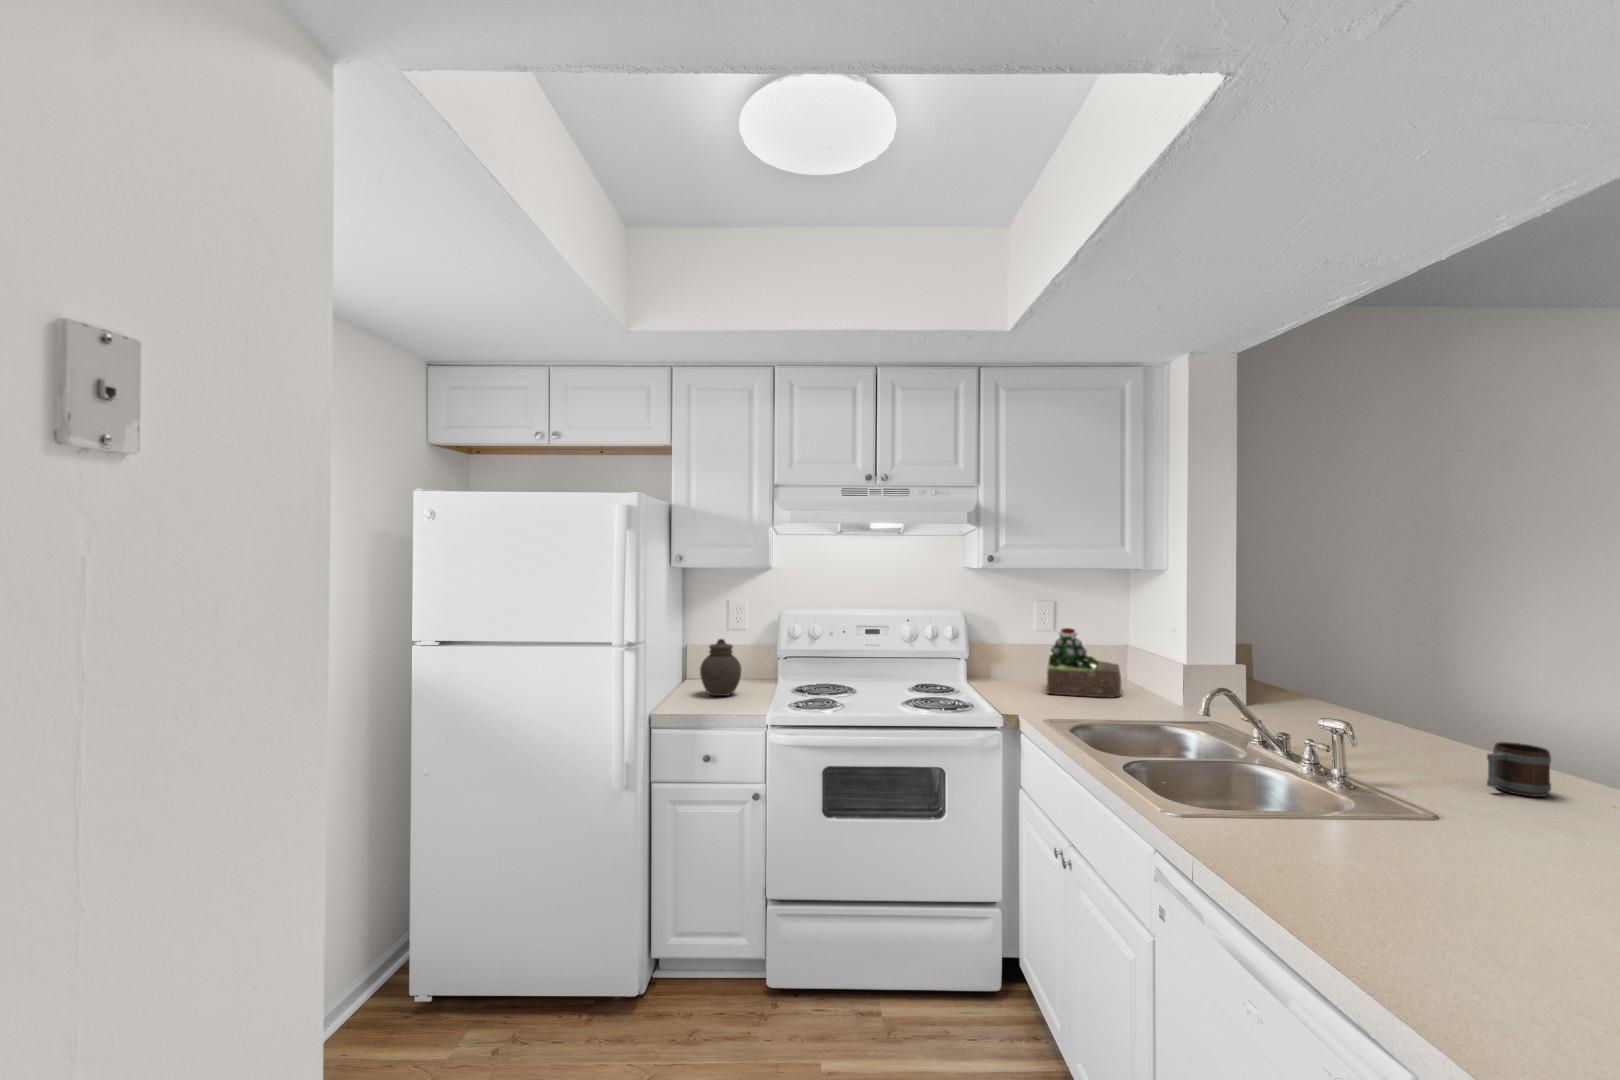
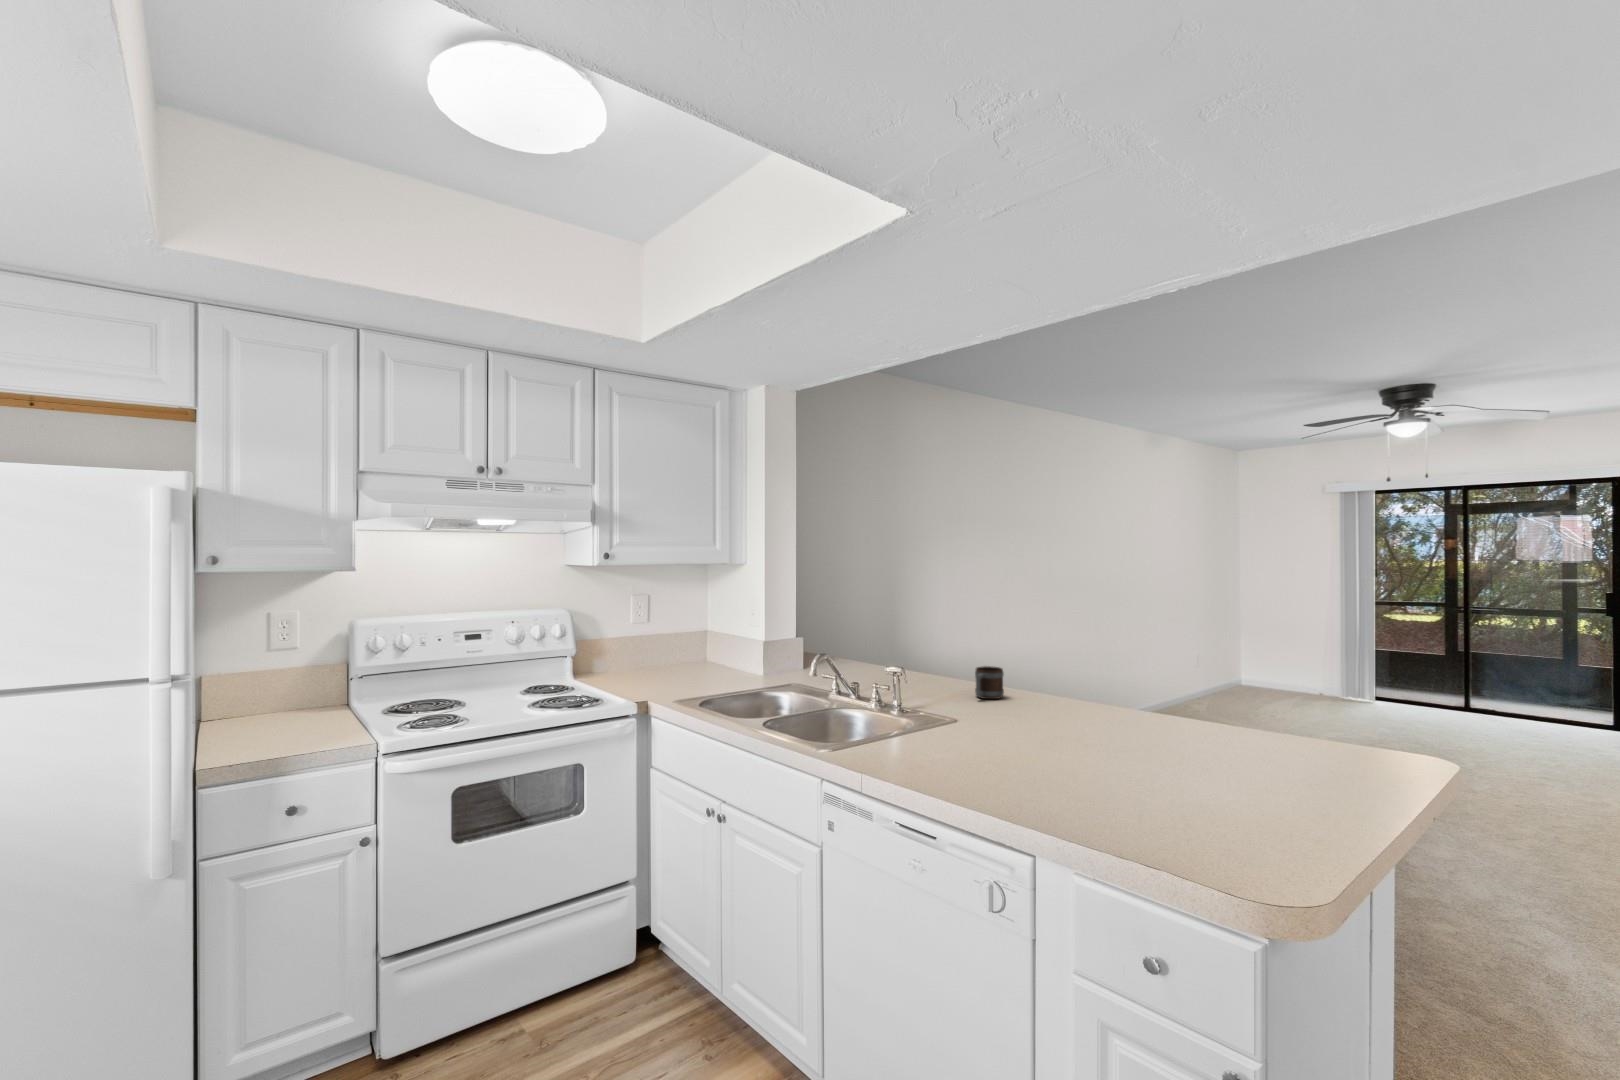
succulent plant: present [1047,628,1121,697] -> none [649,618,713,678]
jar: present [700,639,741,696] -> none [257,660,319,731]

